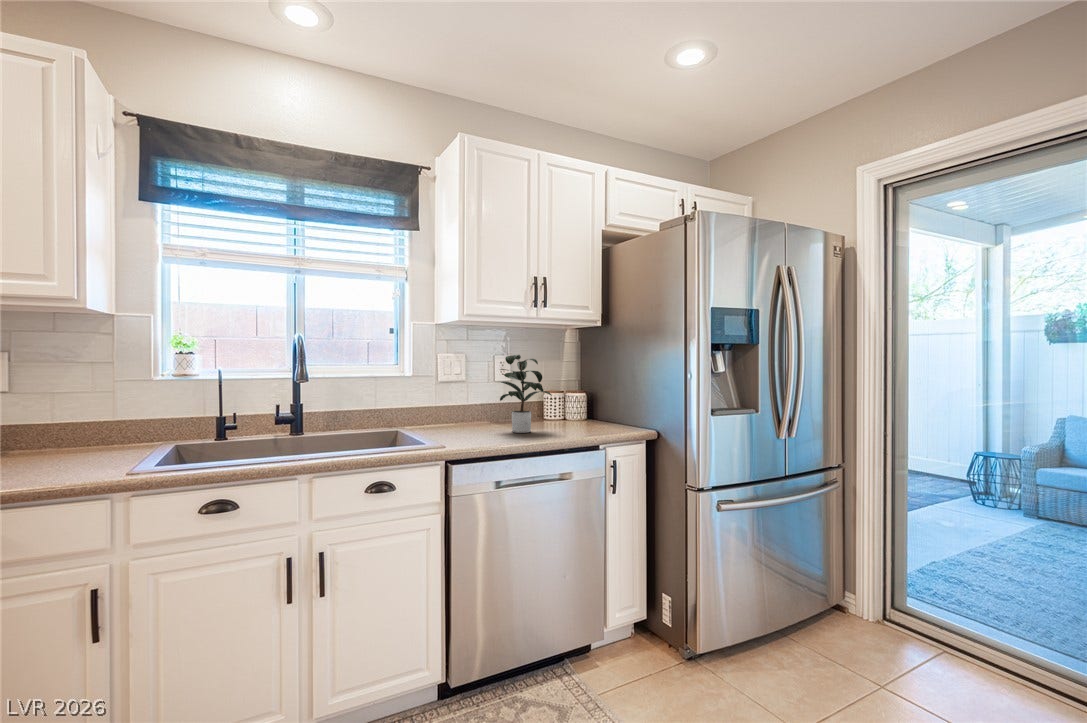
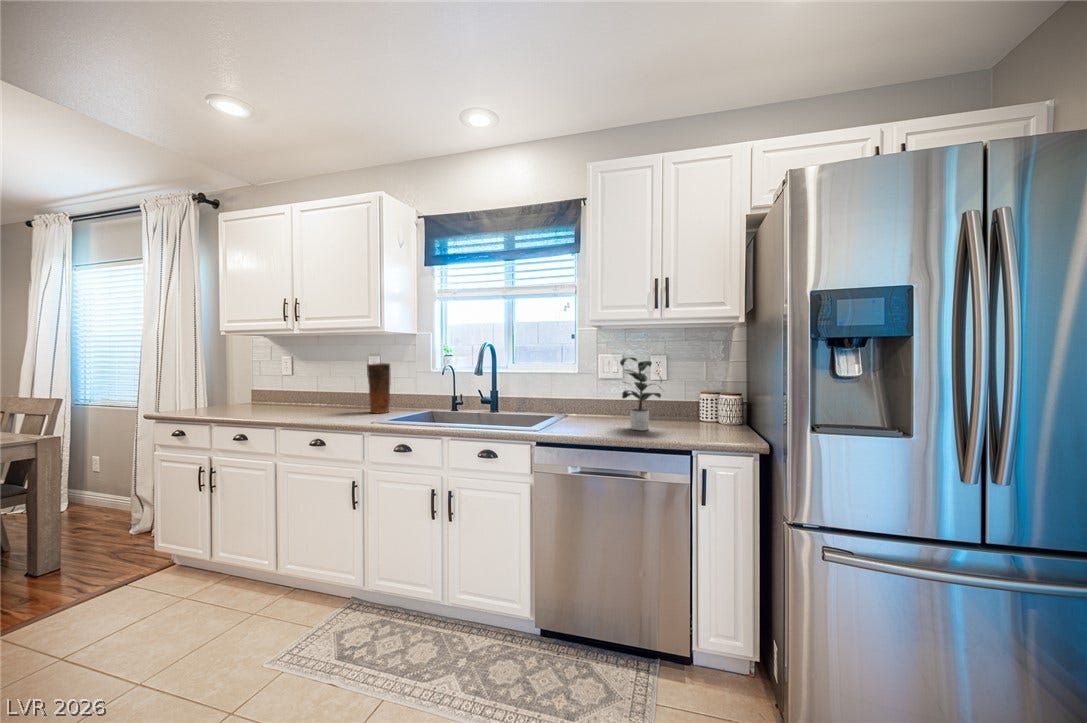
vase: none [38,368,96,465] -> present [367,363,391,413]

